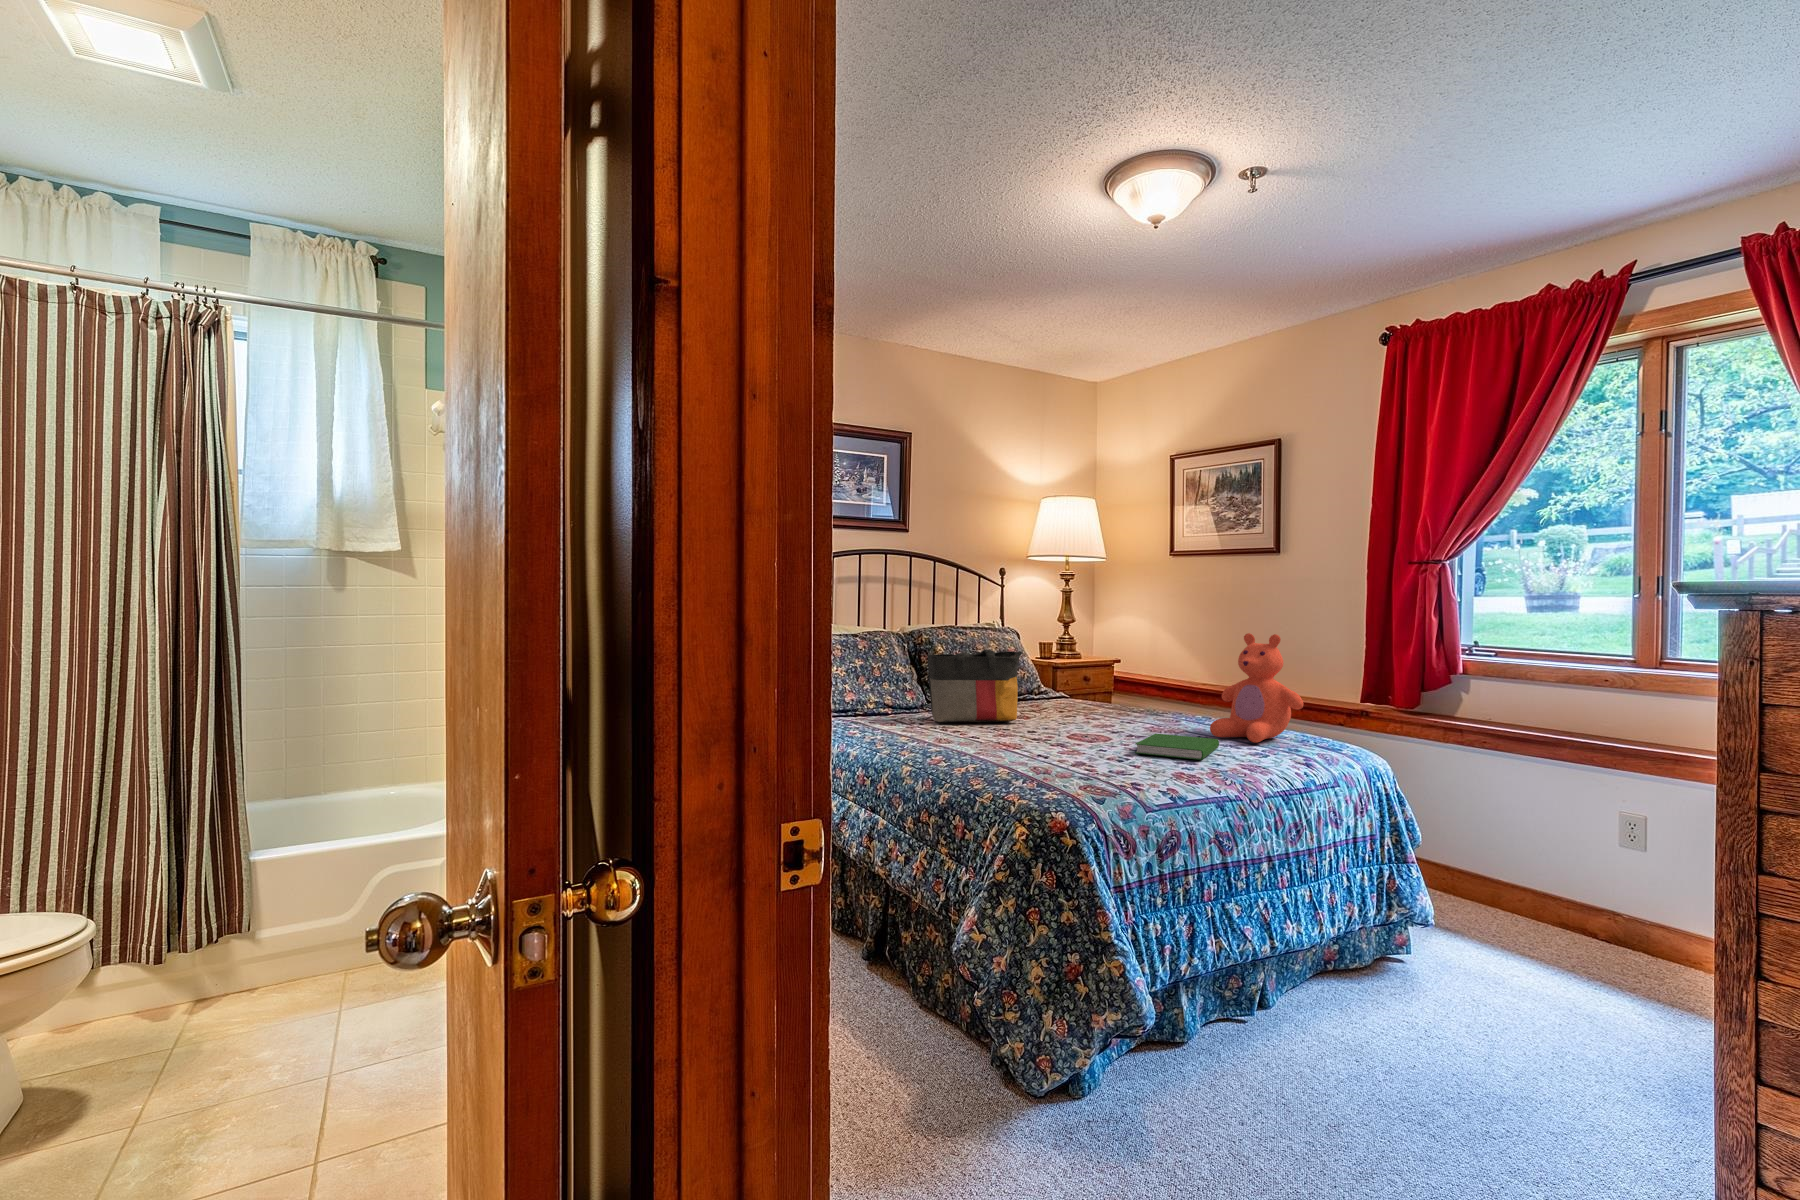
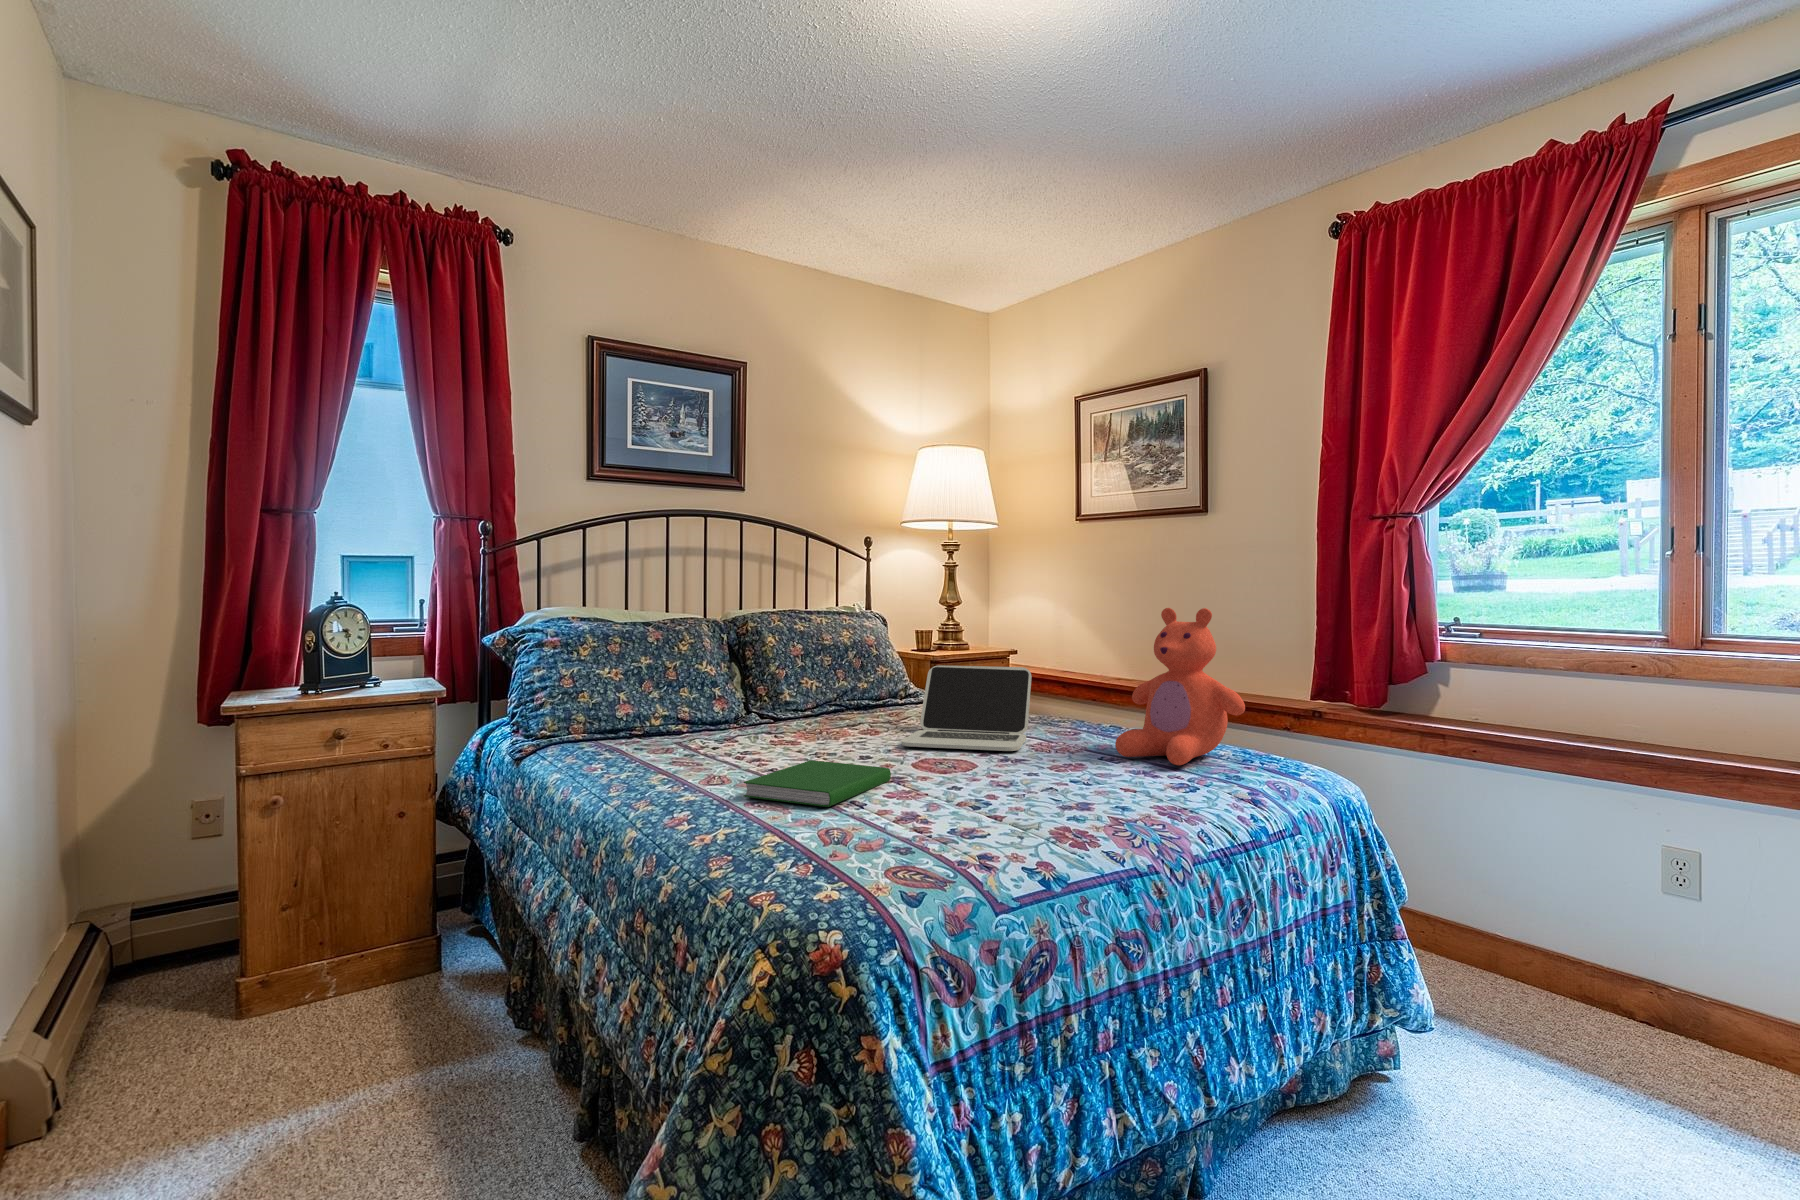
tote bag: present [928,650,1022,722] -> none [723,639,859,743]
laptop: none [1054,671,1145,731] -> present [902,665,1032,751]
hardcover book: present [1135,734,1219,760] -> present [744,760,891,807]

